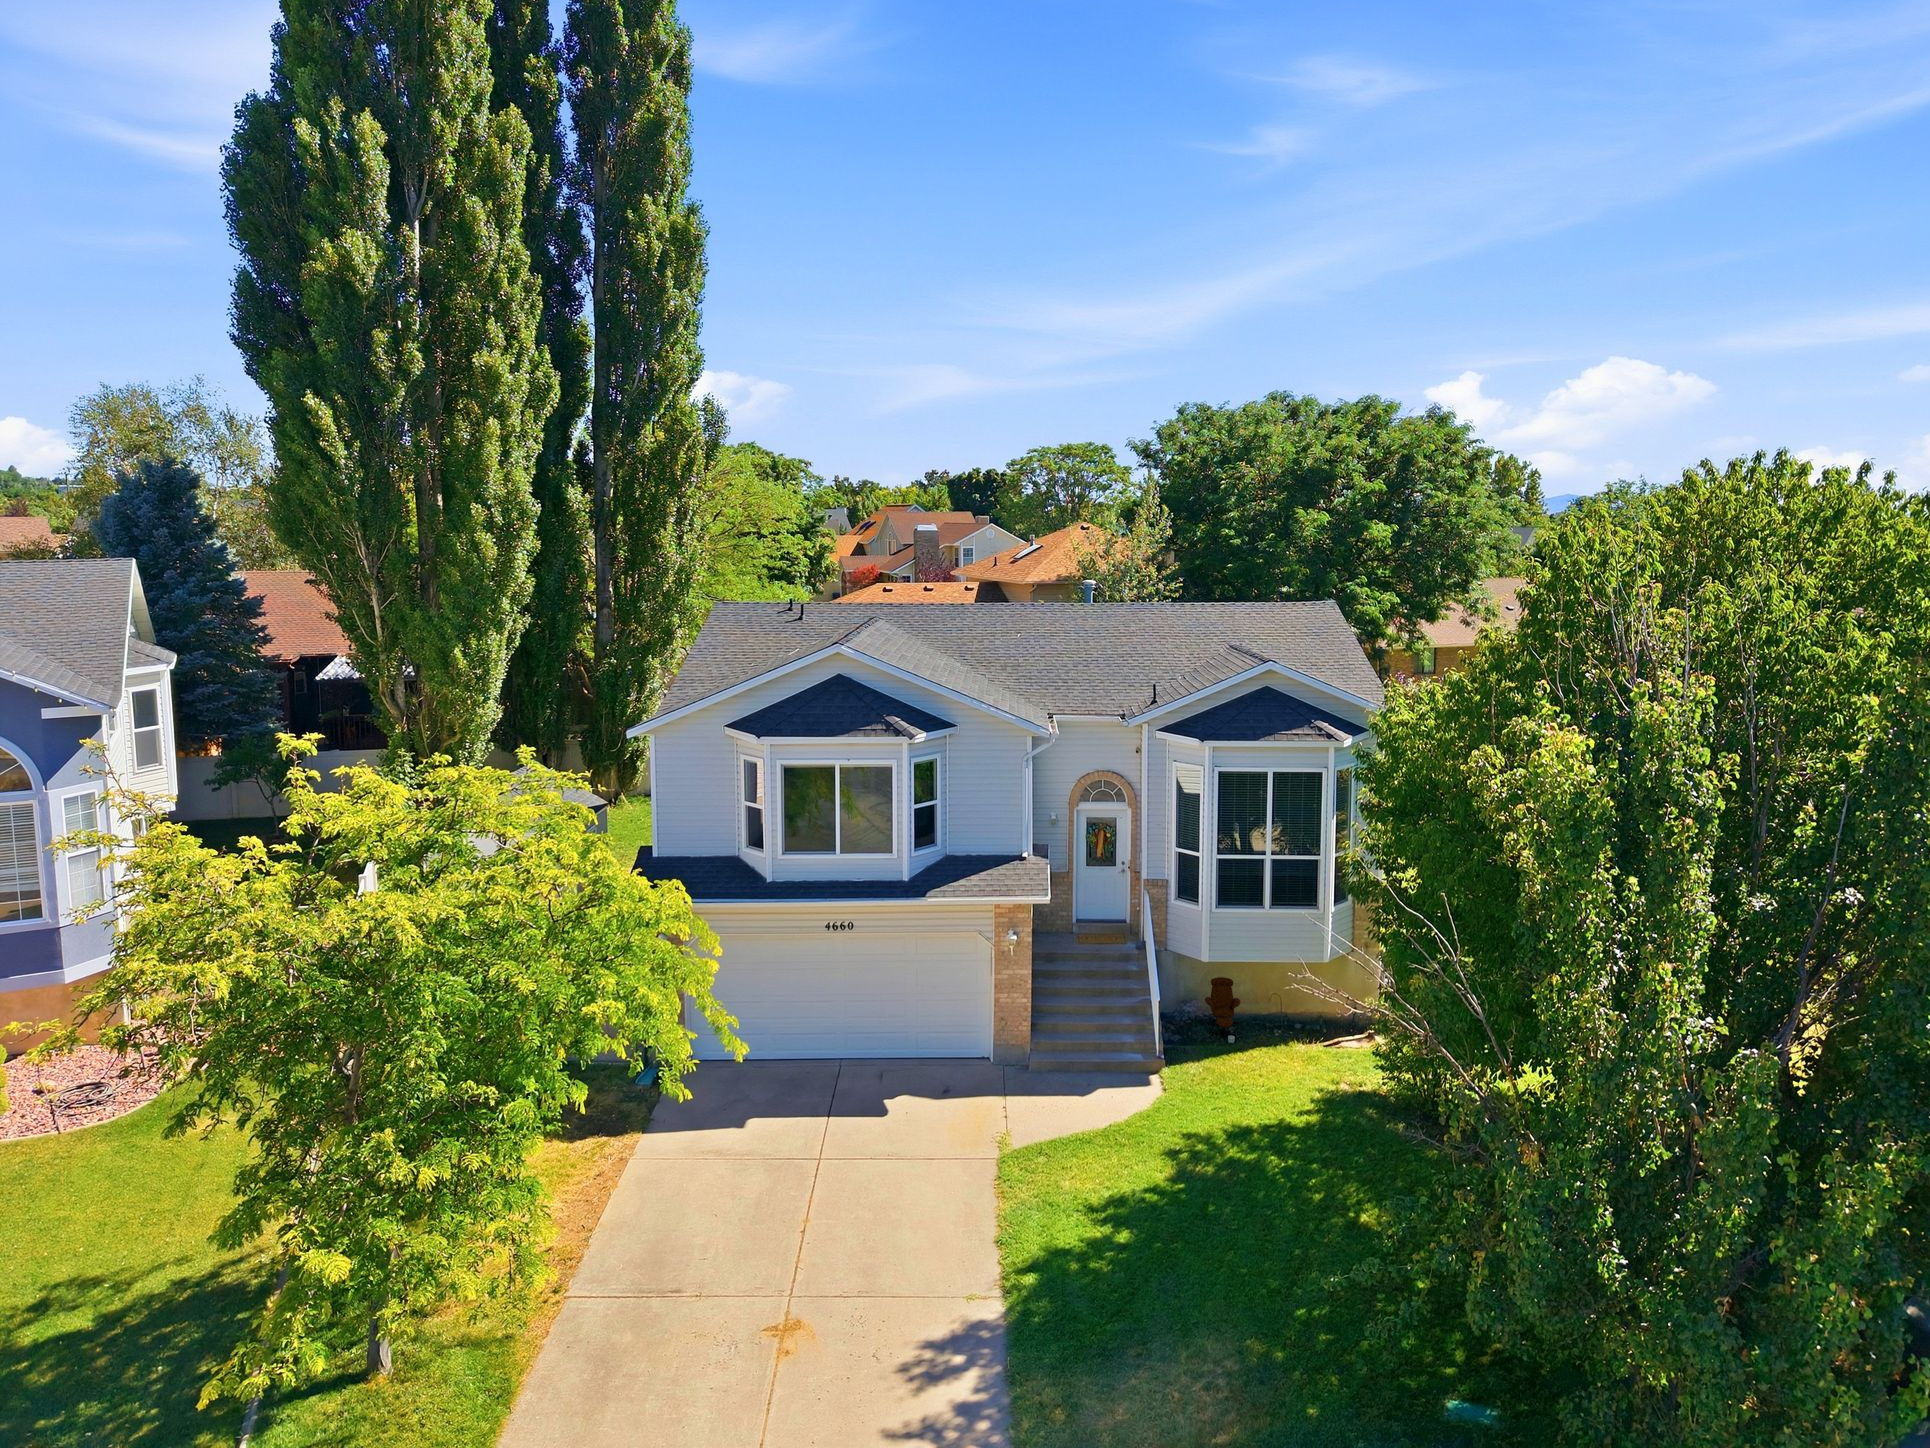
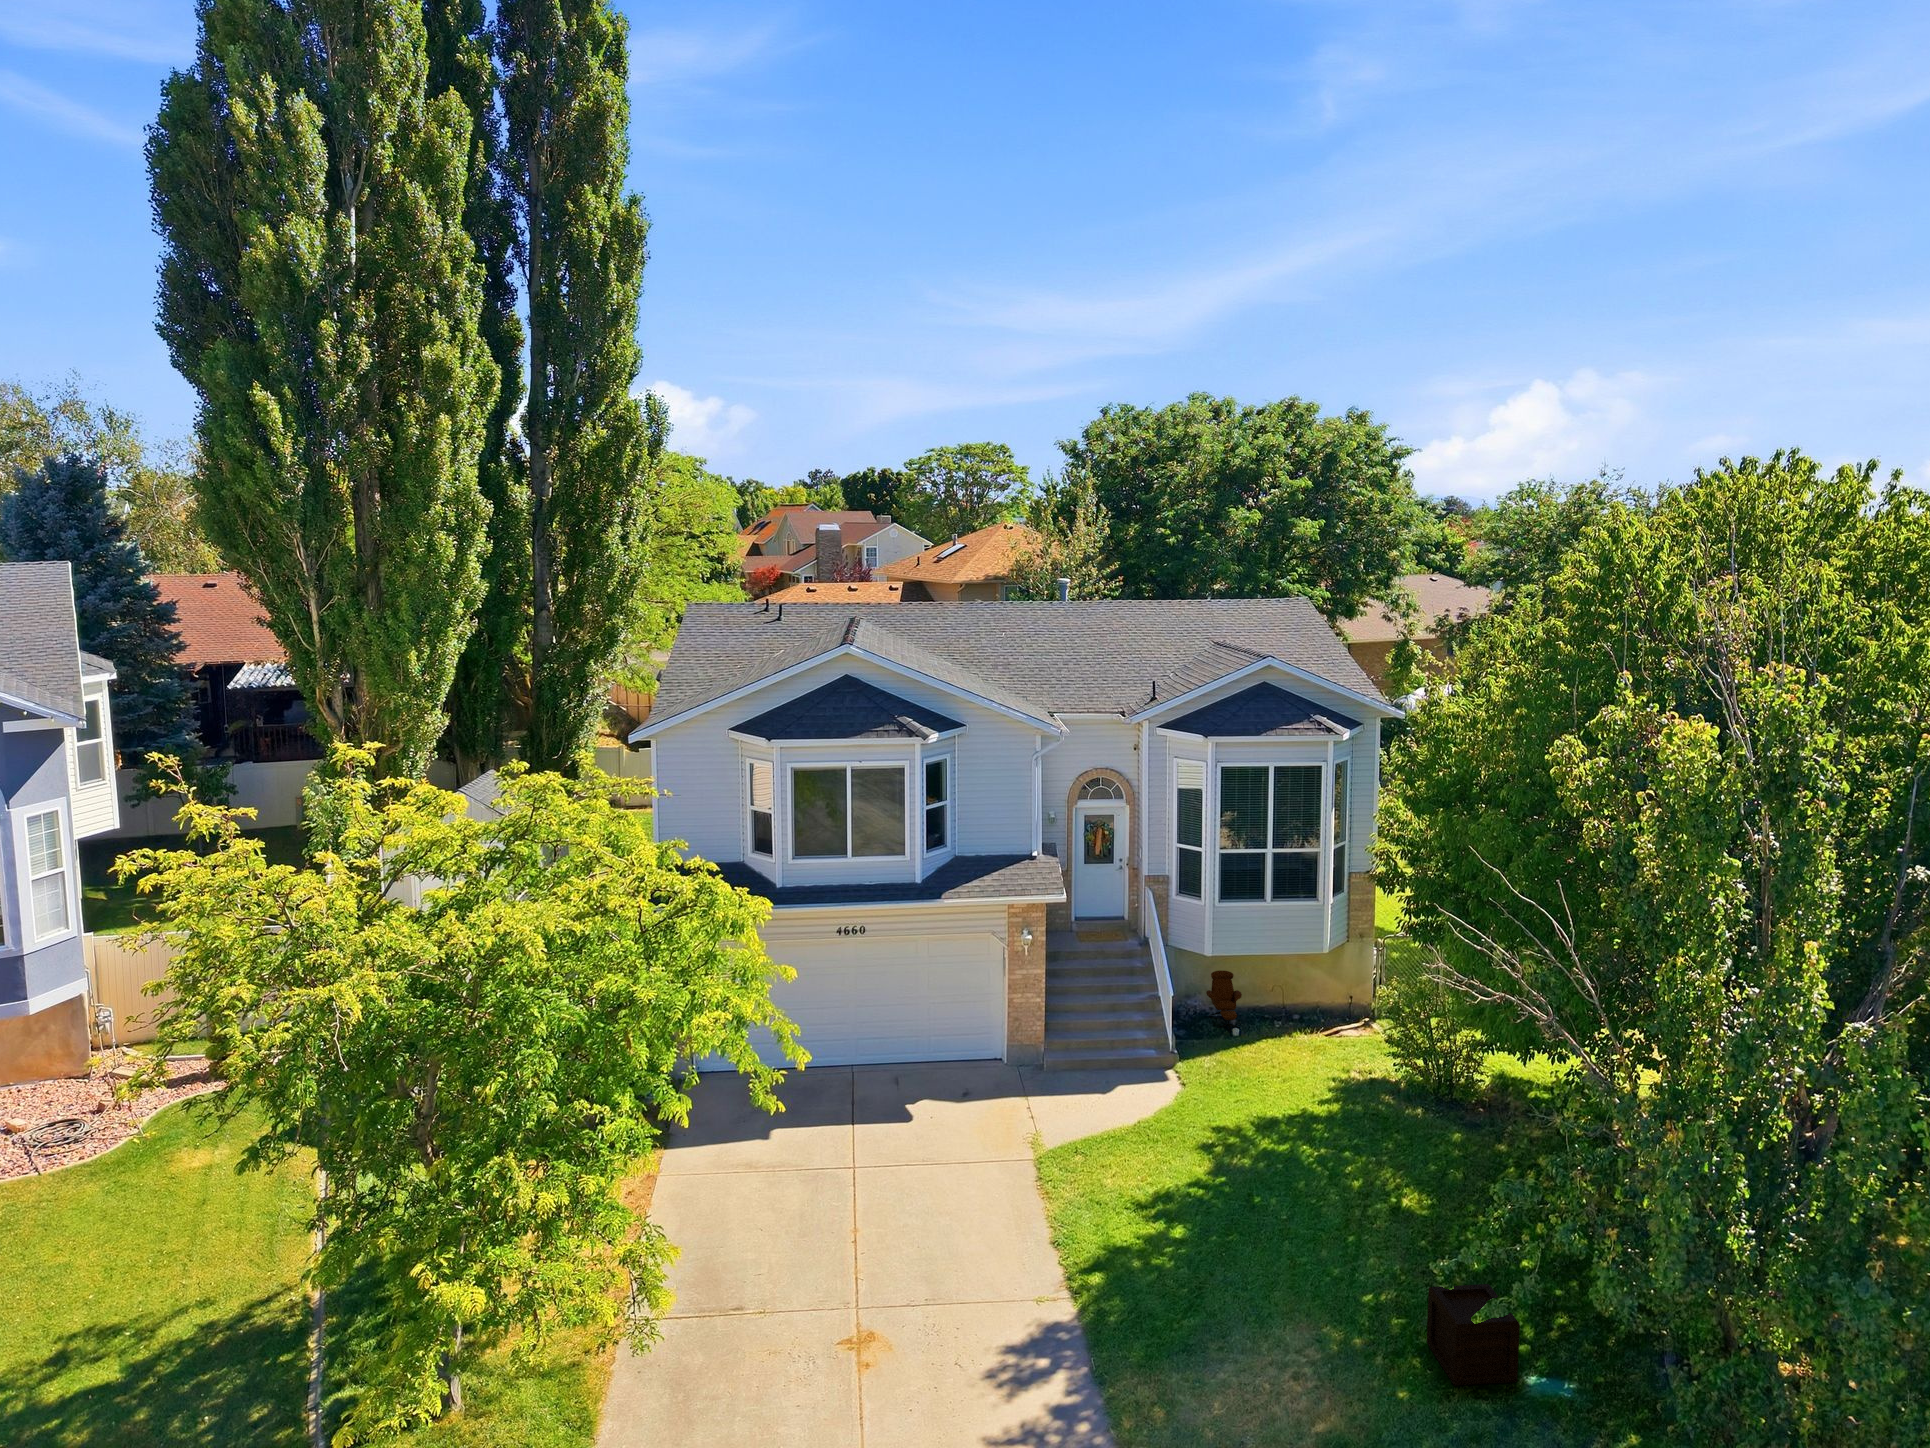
wooden crate: none [1352,1309,1441,1412] -> present [1427,1284,1520,1386]

